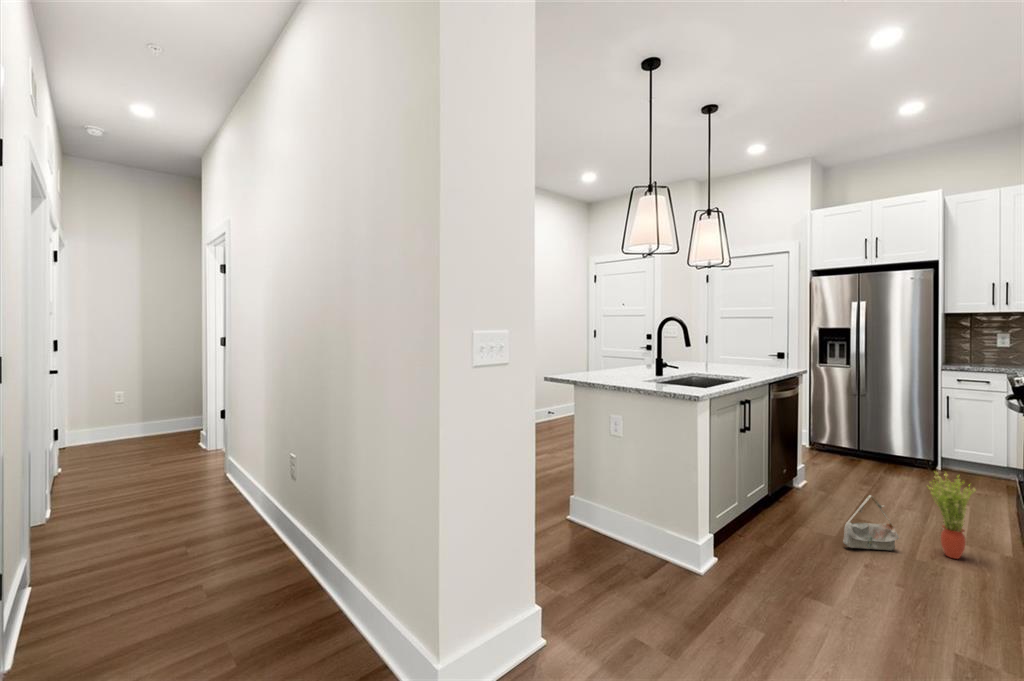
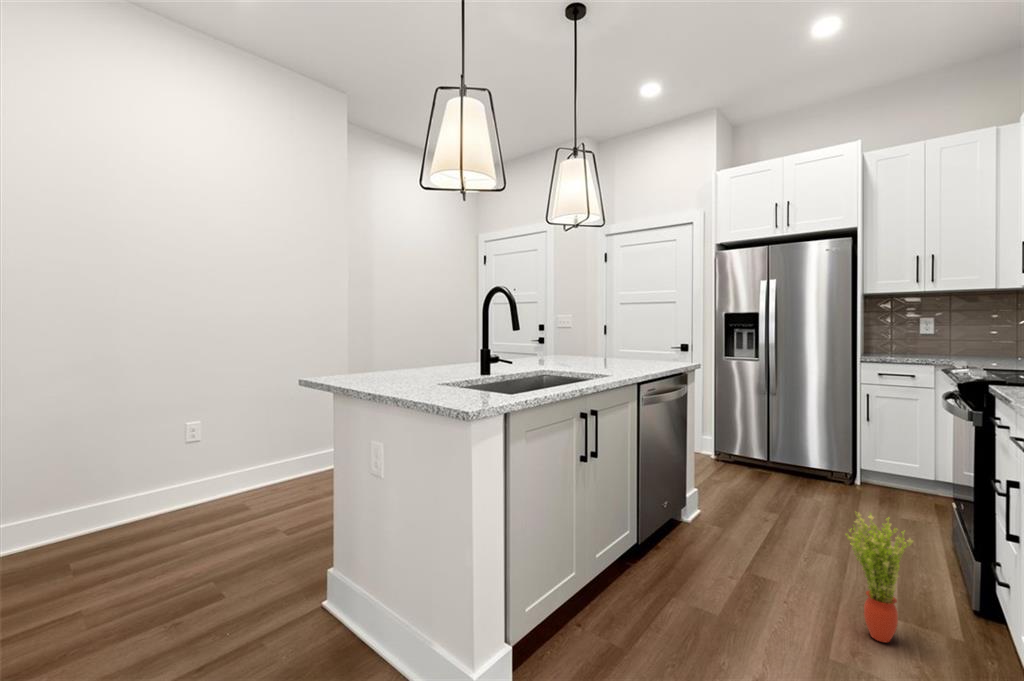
bag: present [843,495,899,550] -> none [730,550,808,632]

